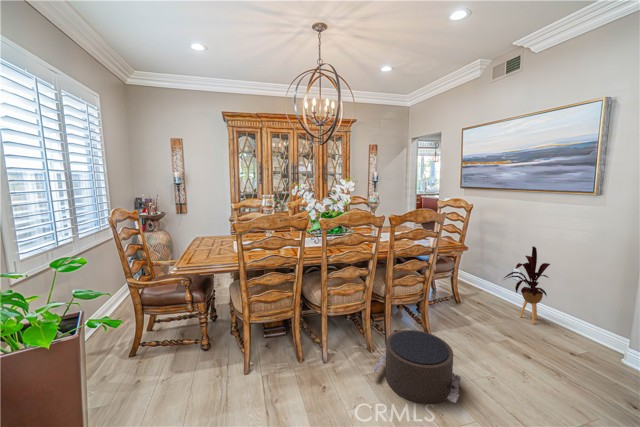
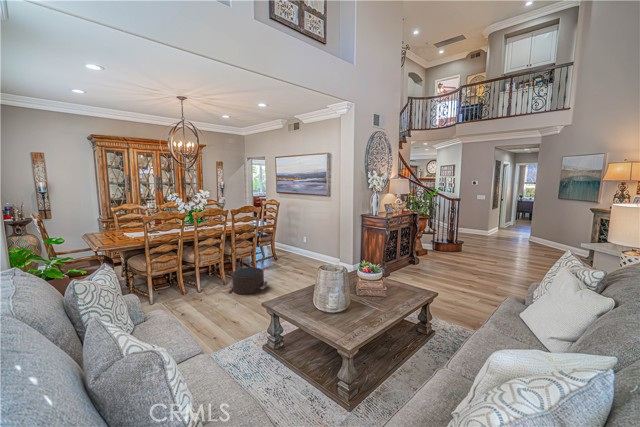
house plant: present [504,247,550,324] -> none [295,223,316,261]

